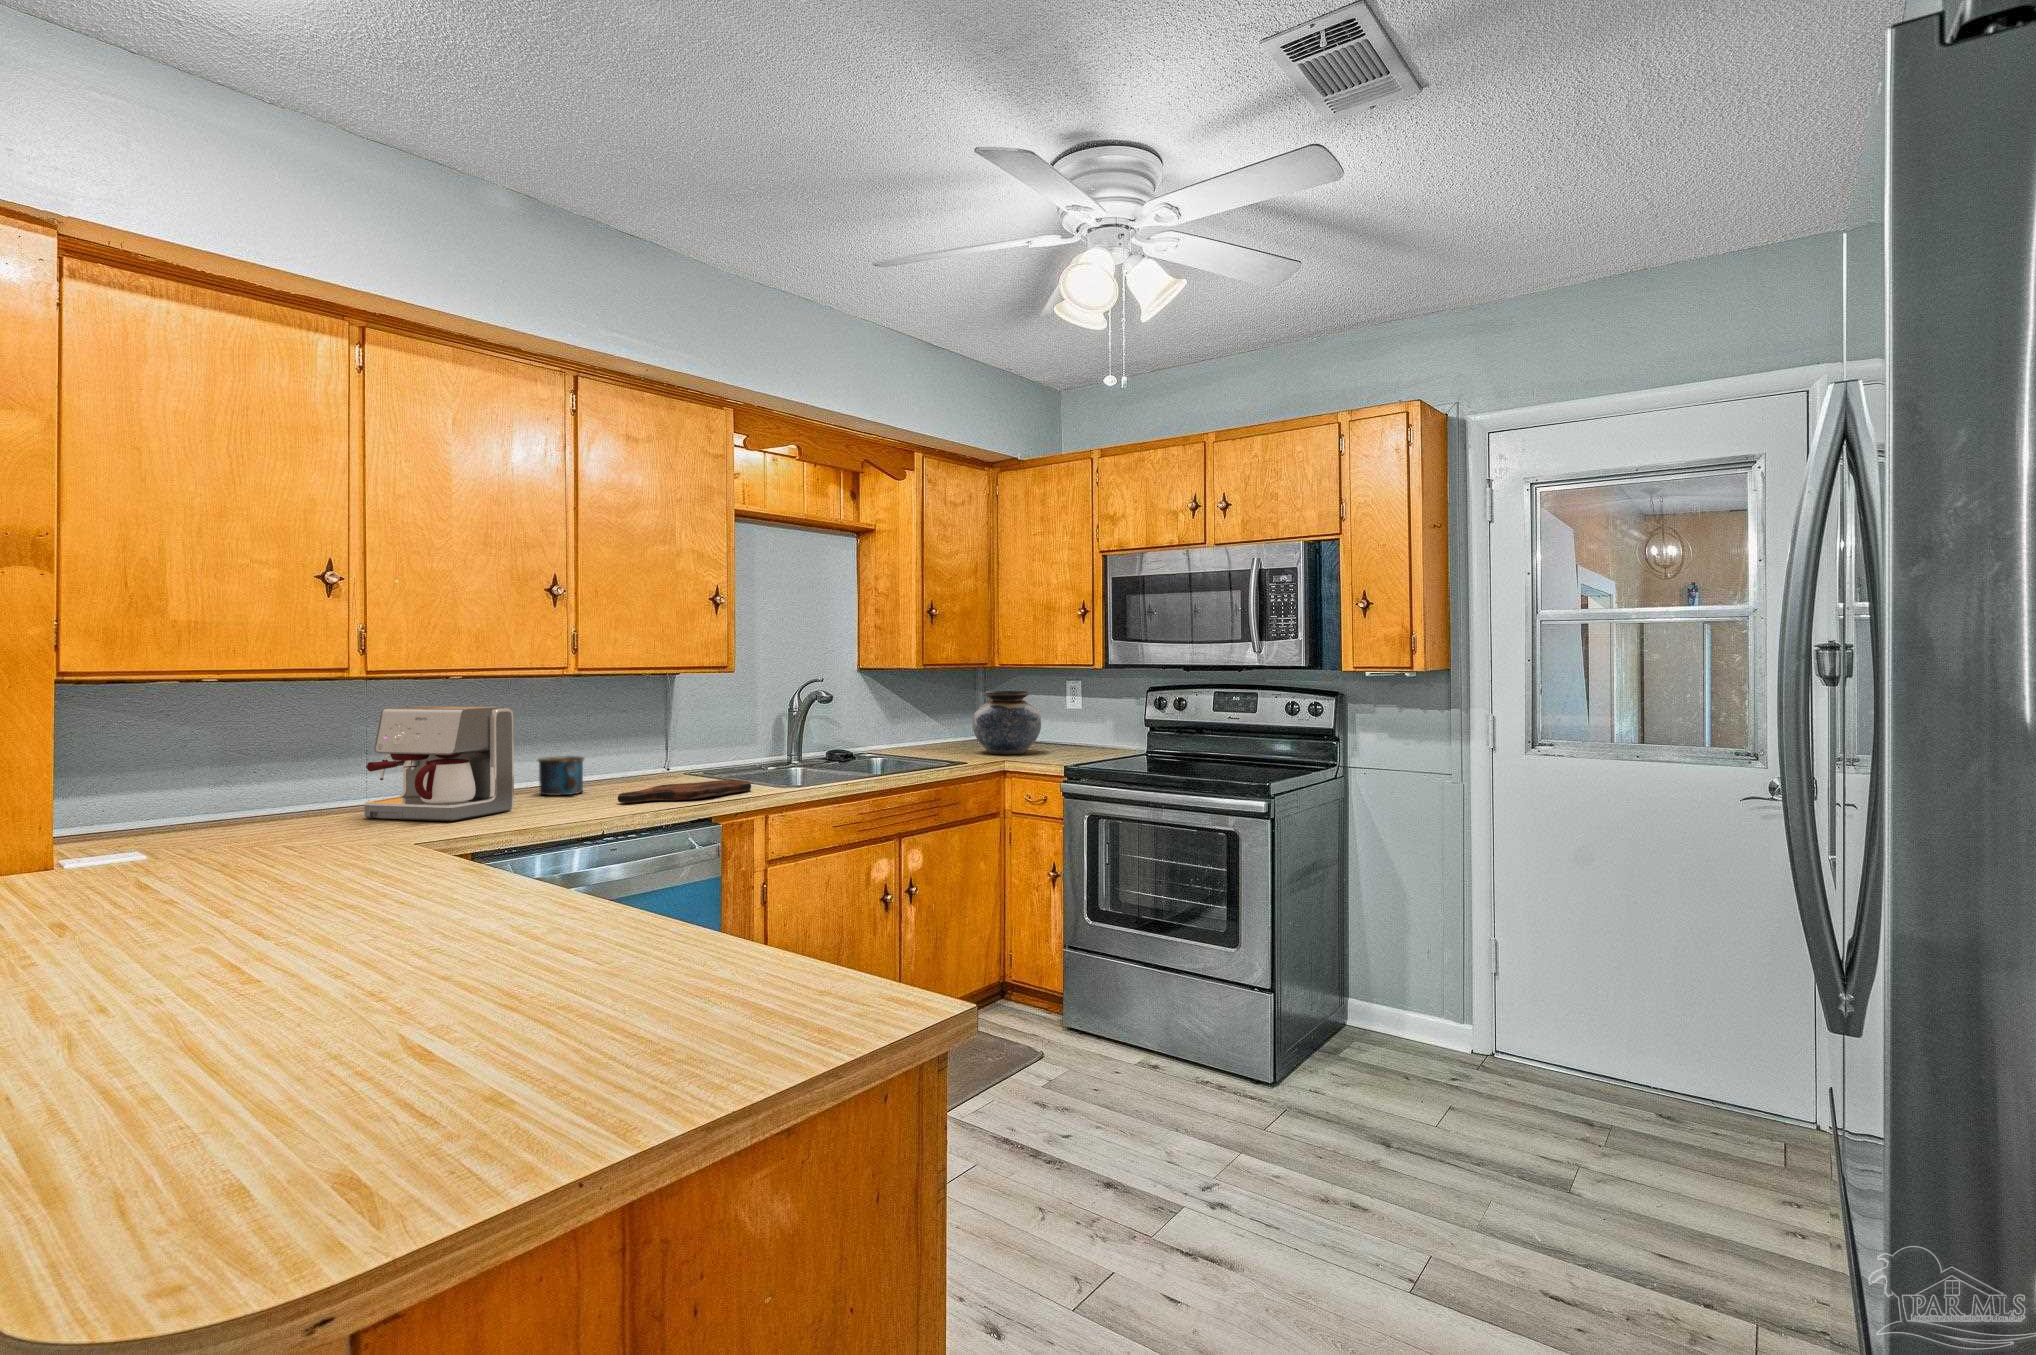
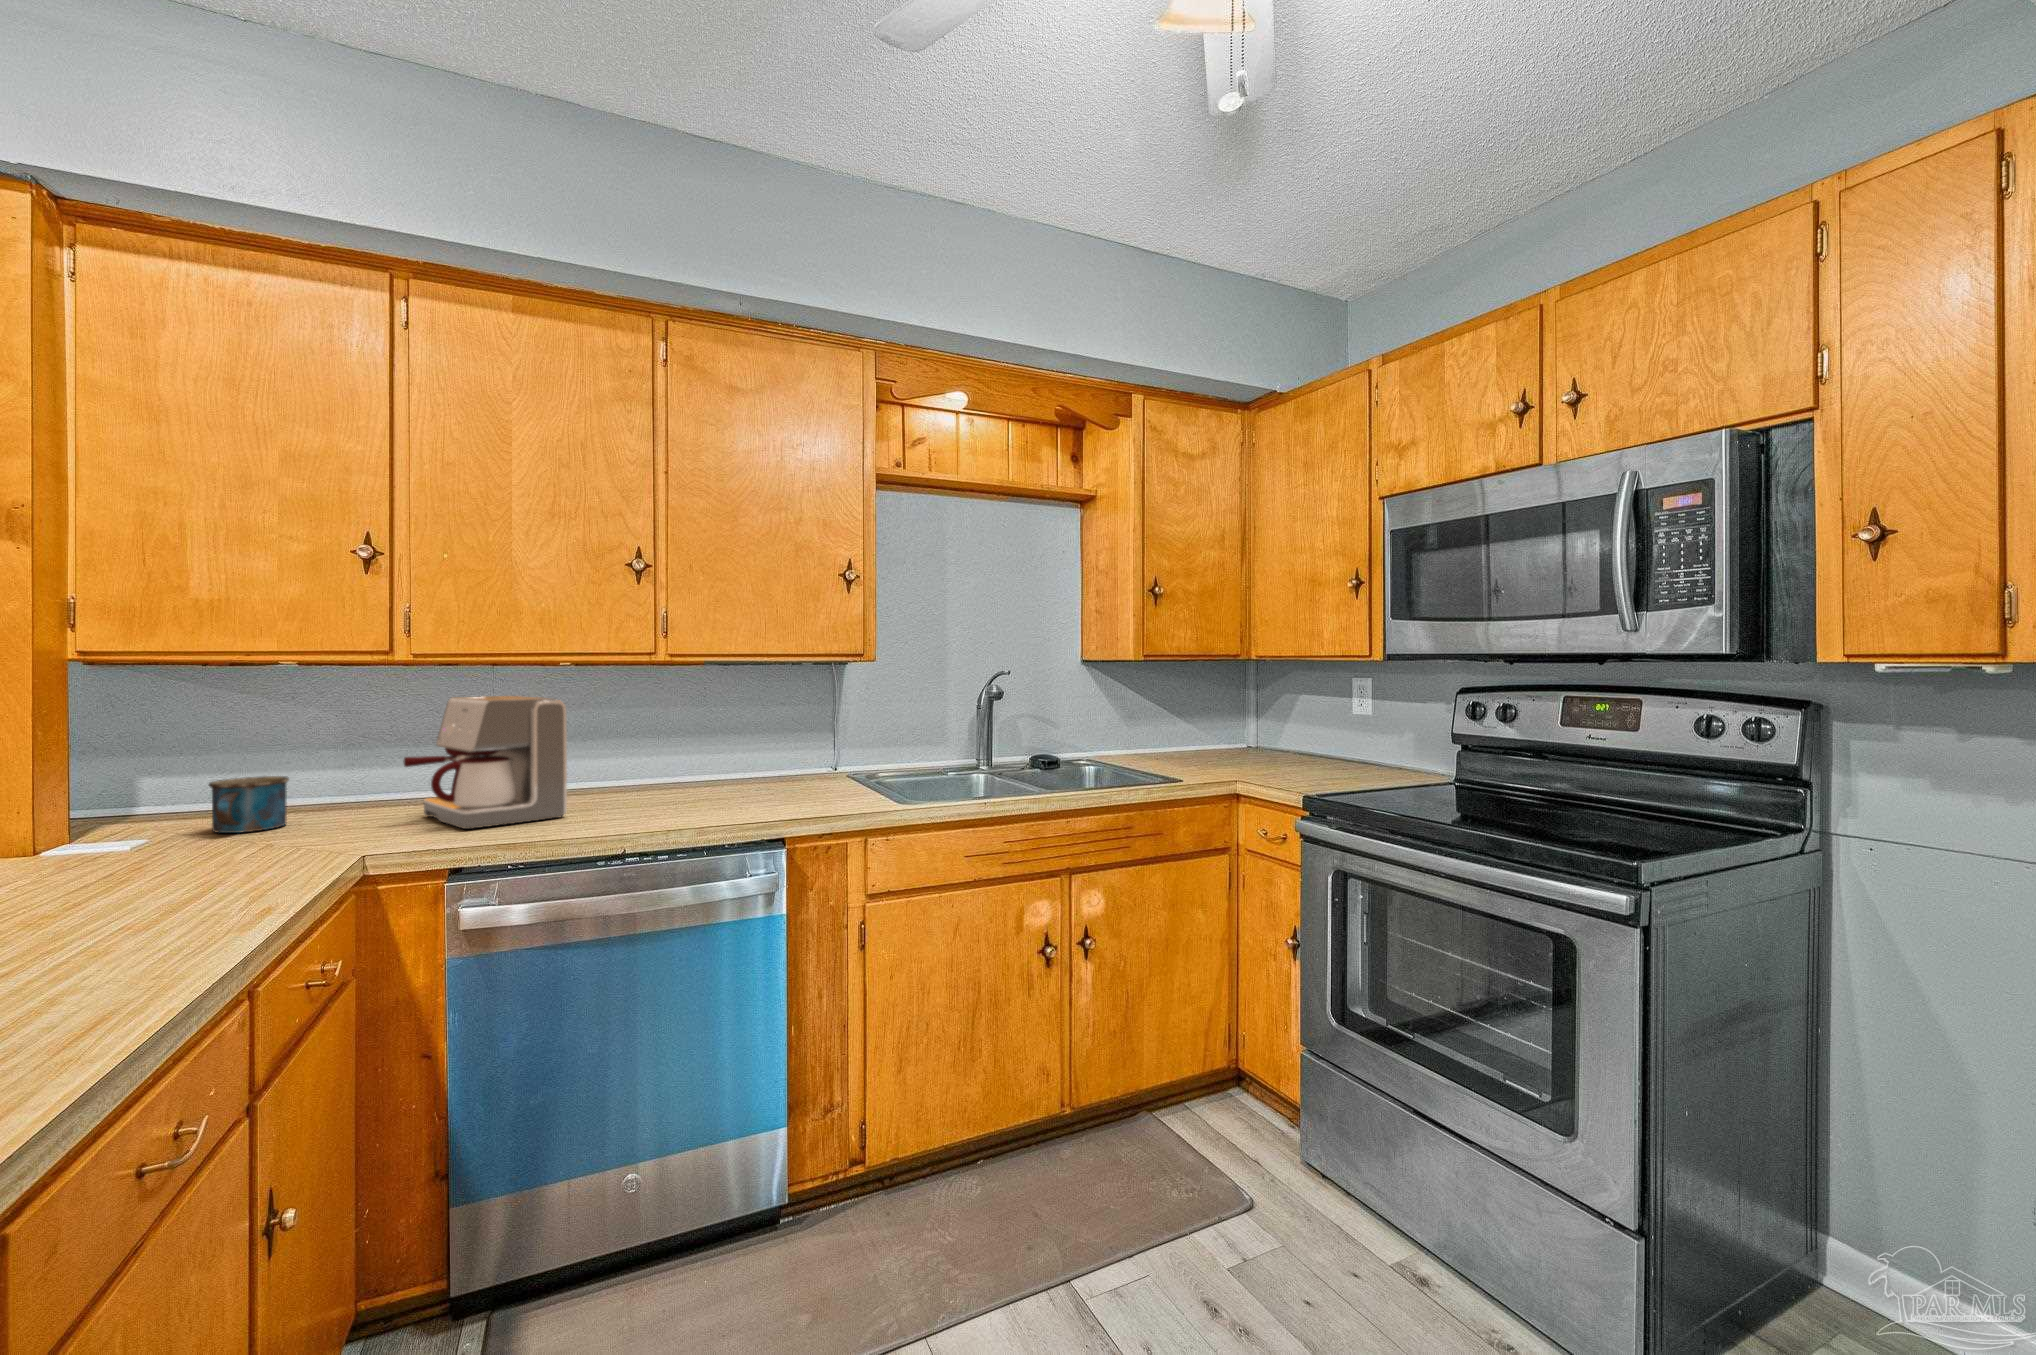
vase: present [972,691,1041,754] -> none [1215,688,1305,769]
mug: present [538,756,584,795] -> present [209,776,289,833]
cutting board: present [618,780,751,803] -> none [678,791,858,817]

